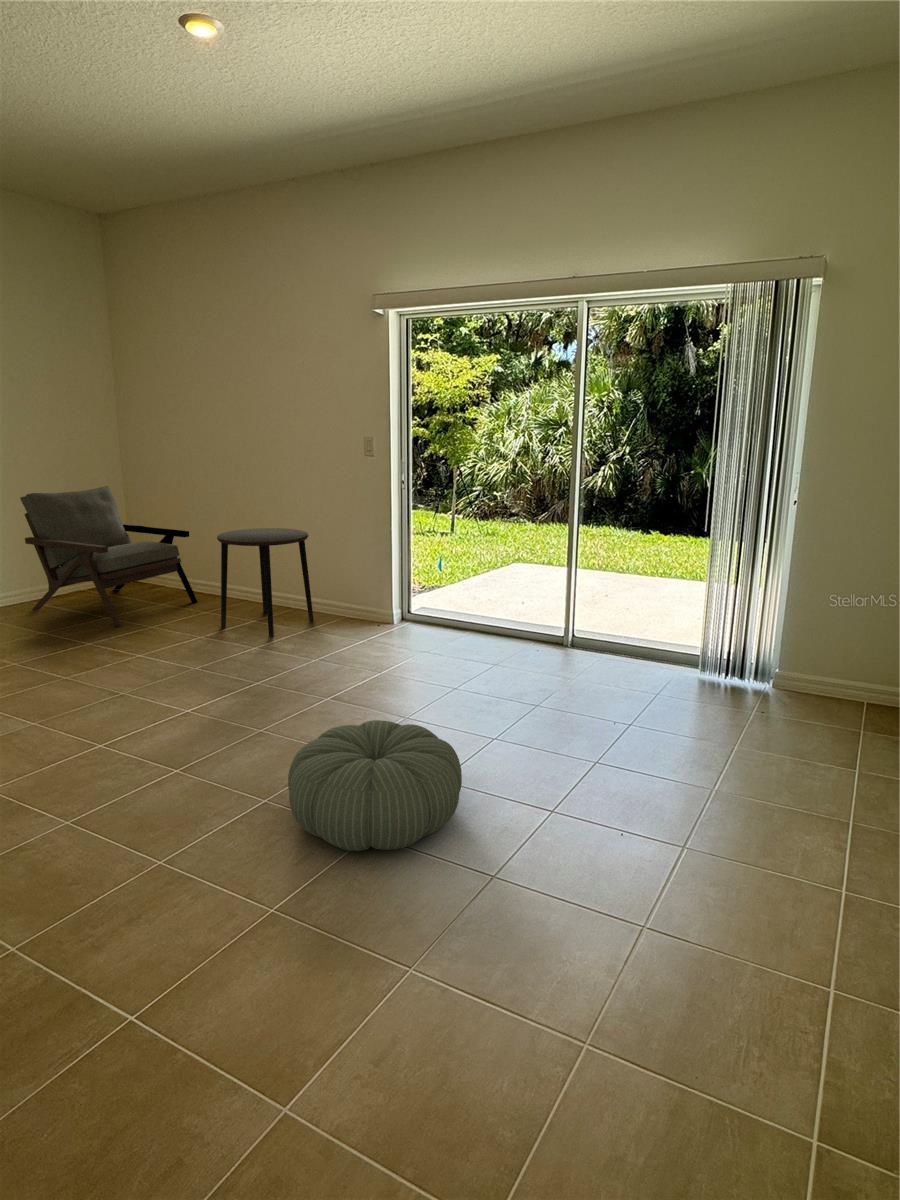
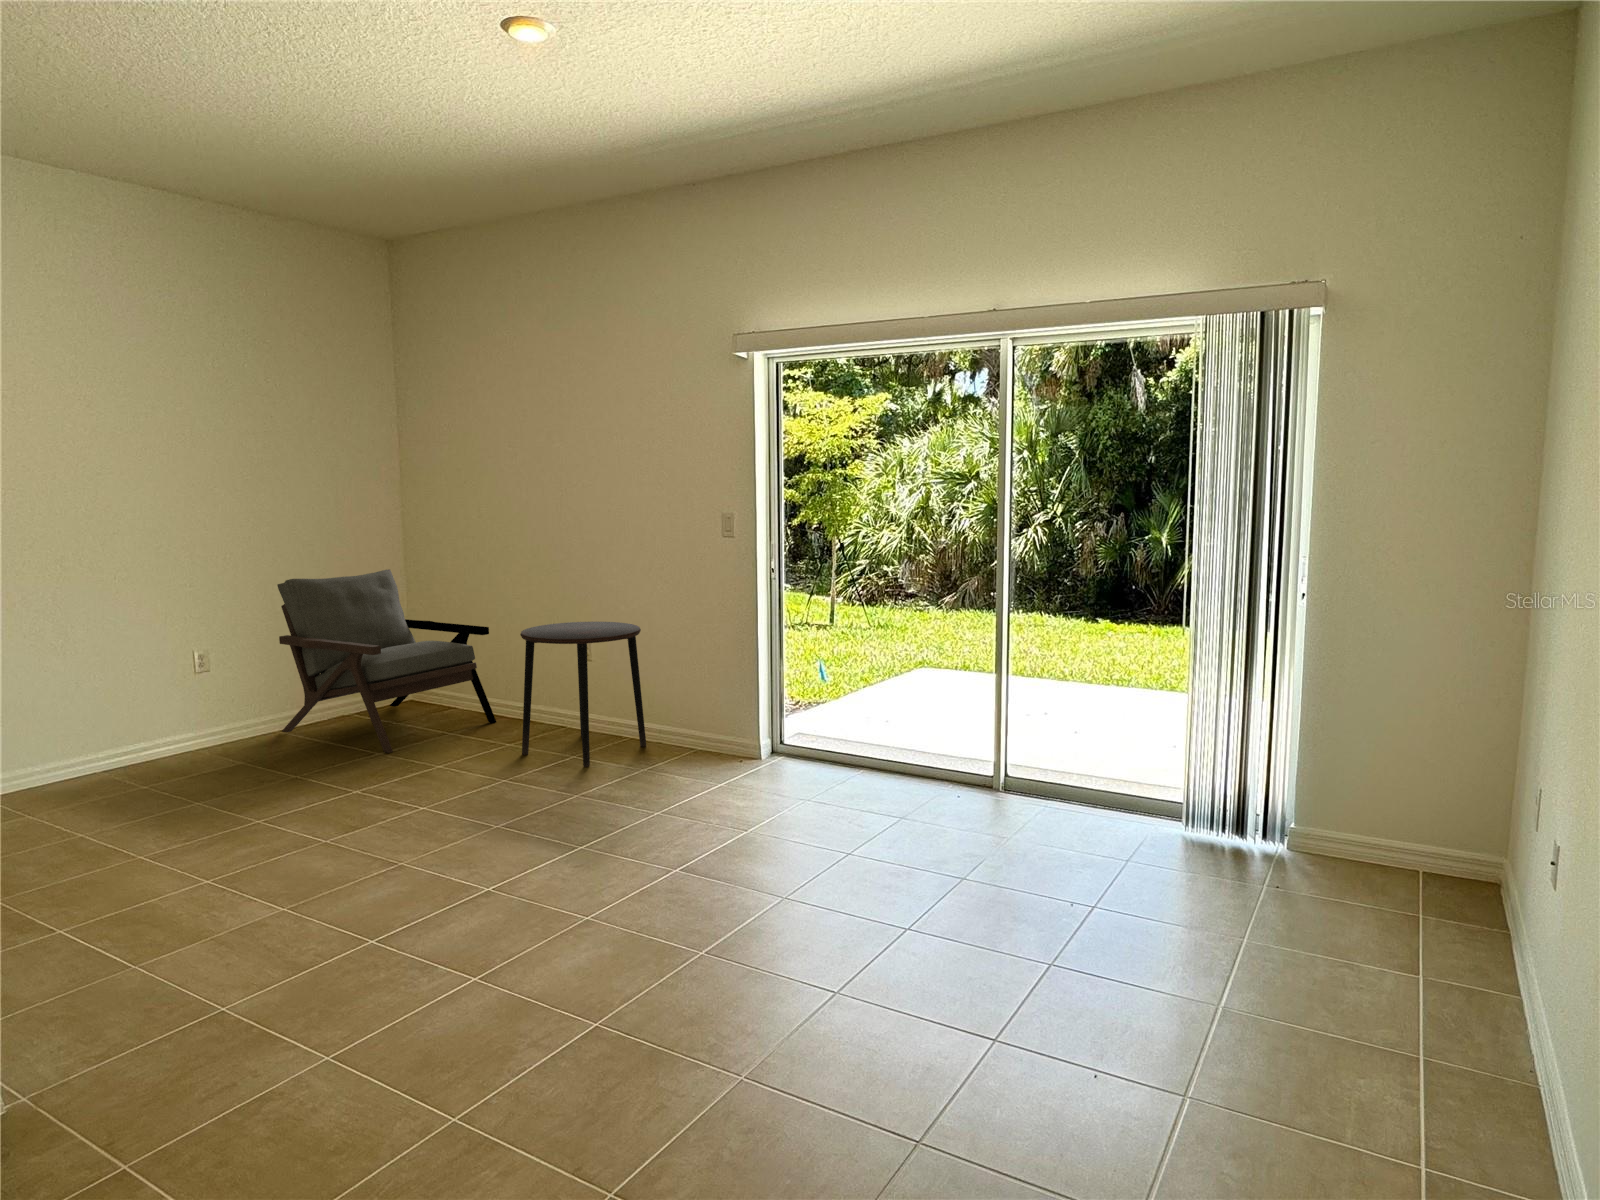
pouf: present [288,720,462,851] -> none [571,867,803,1039]

